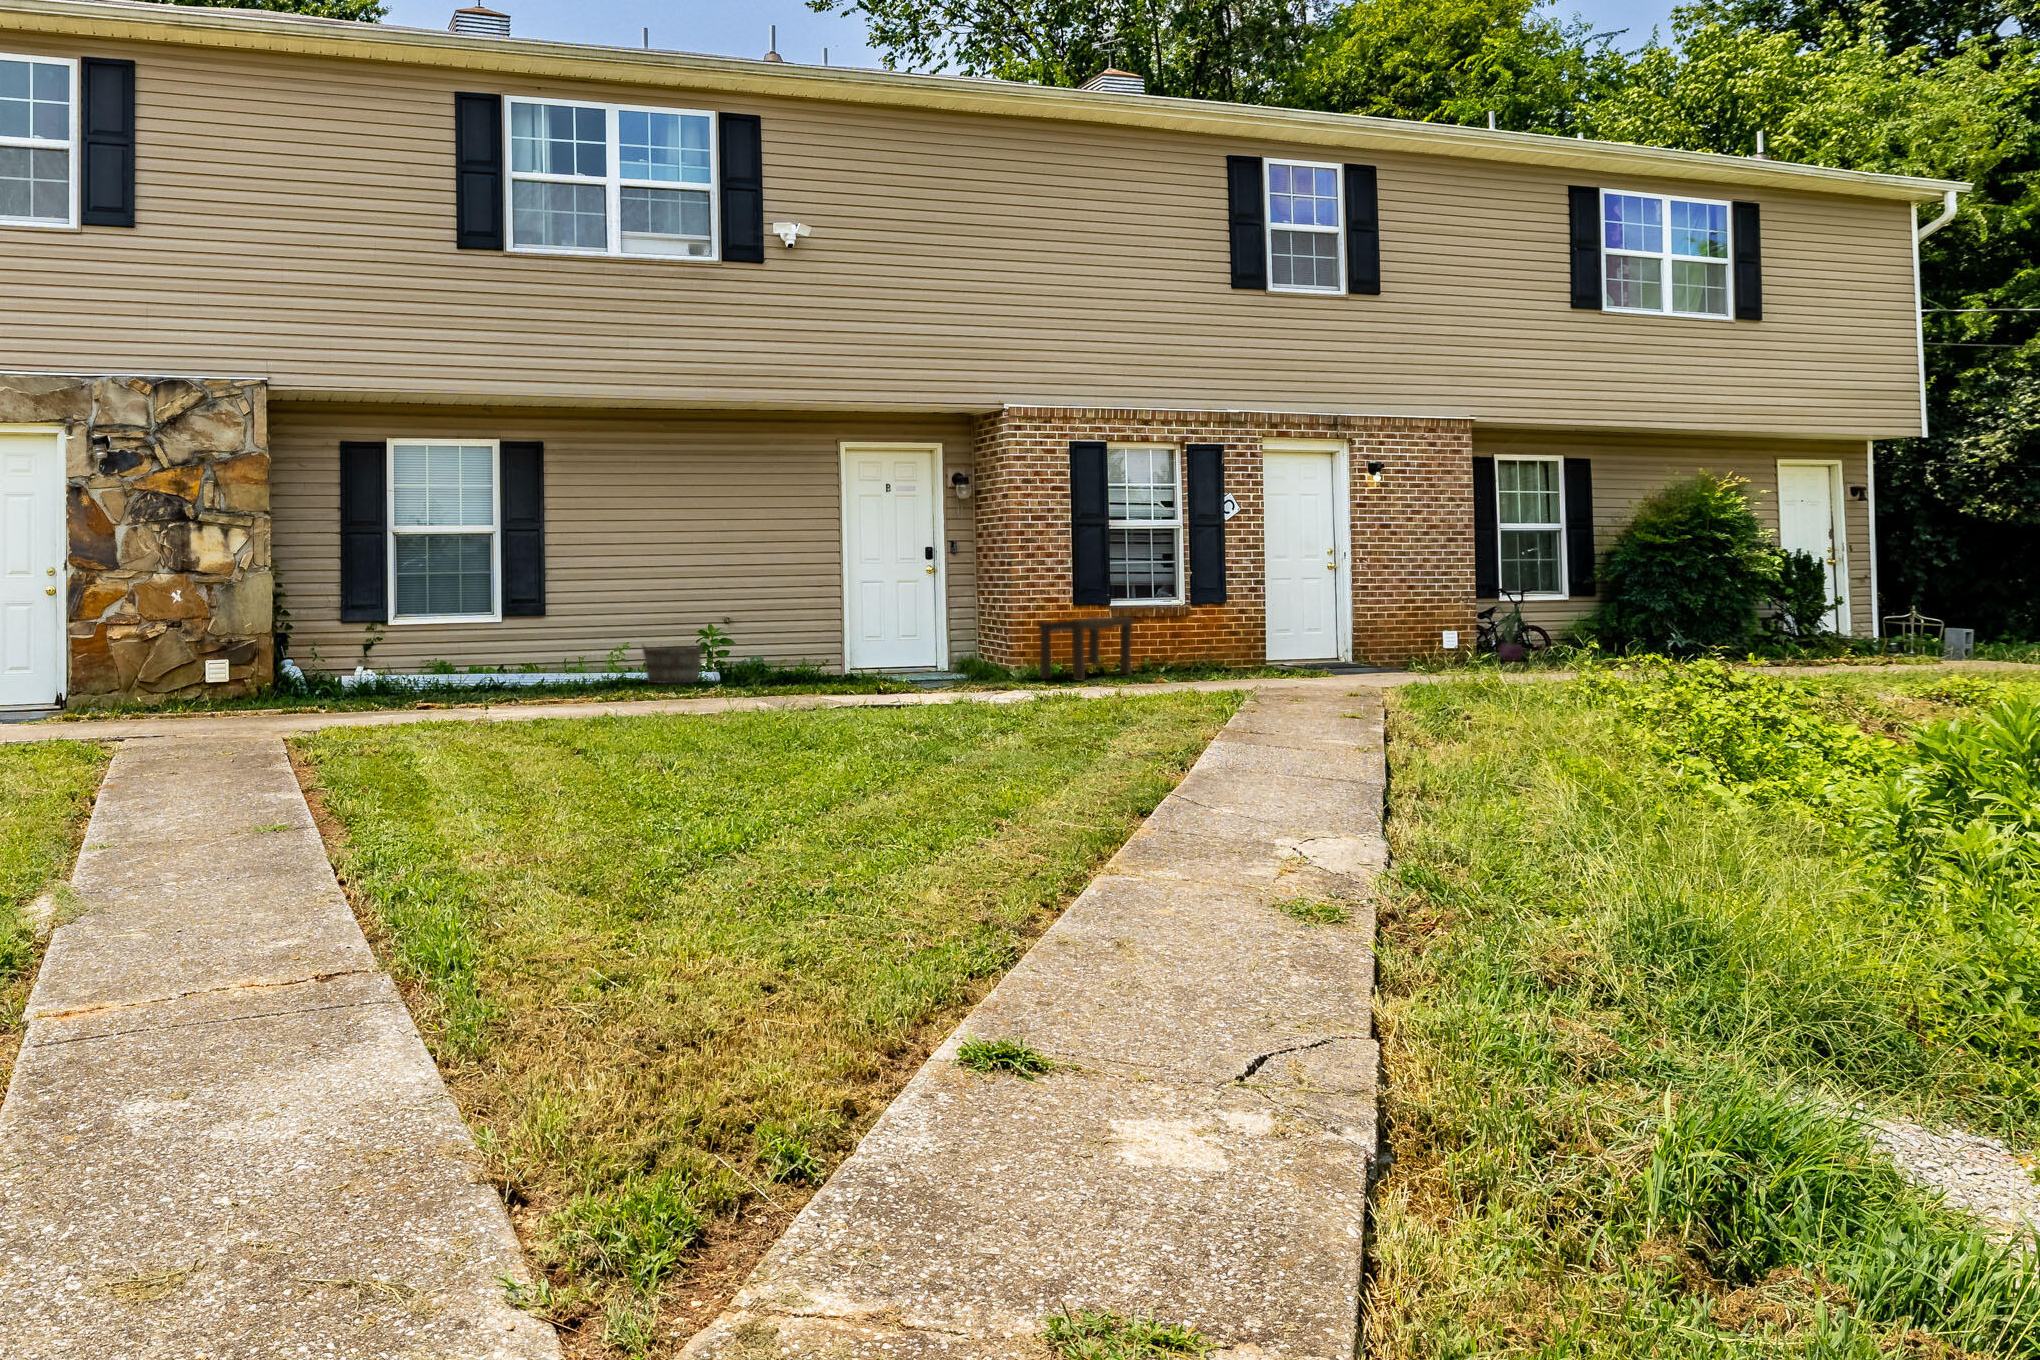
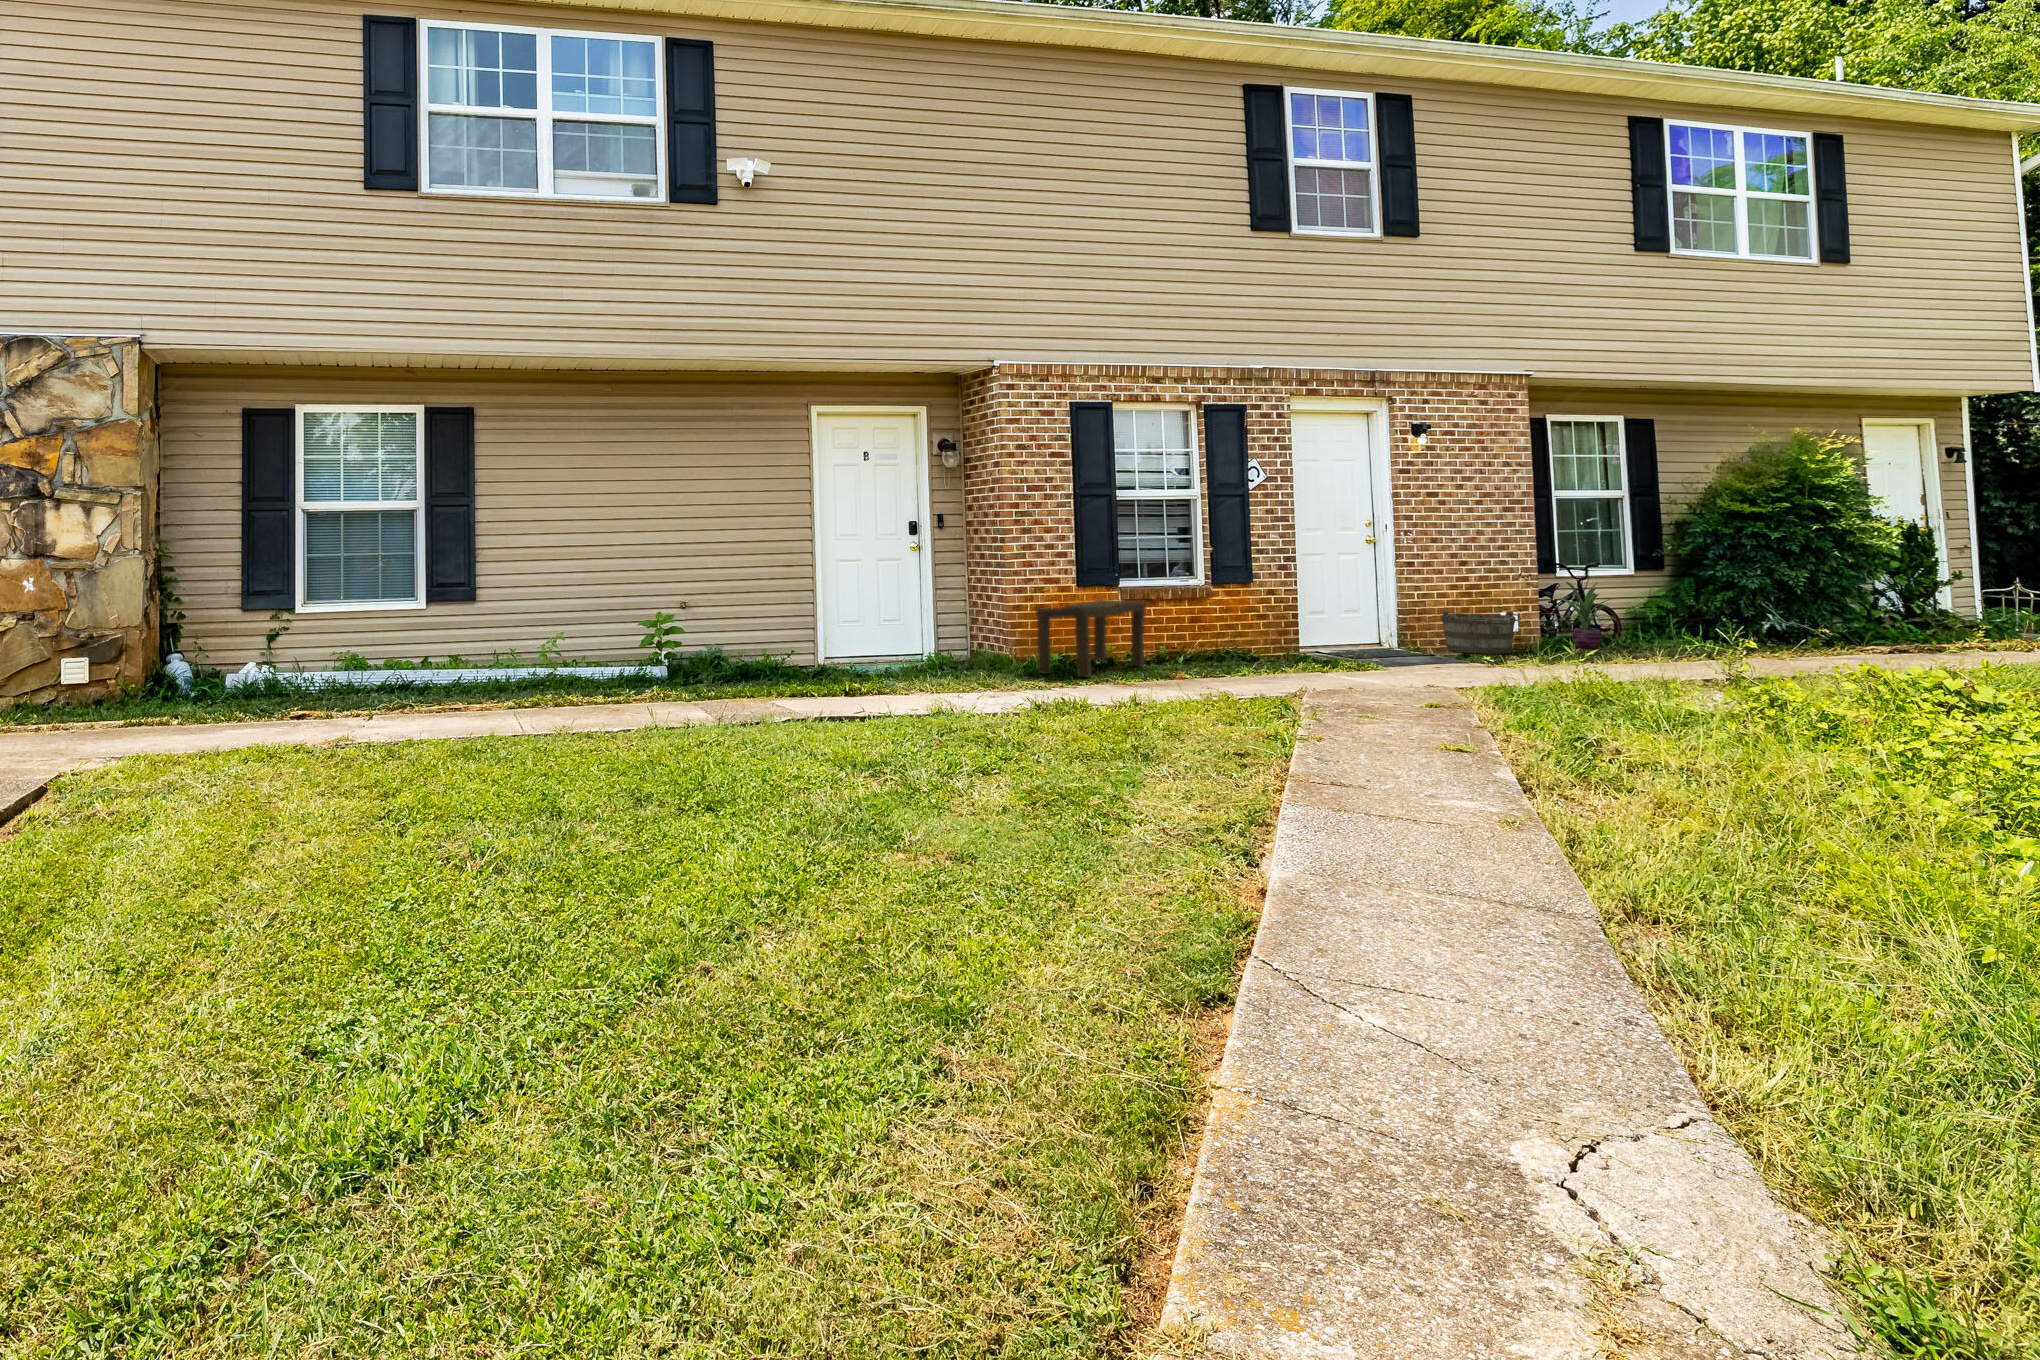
bucket: present [642,644,703,684] -> present [1441,610,1522,654]

